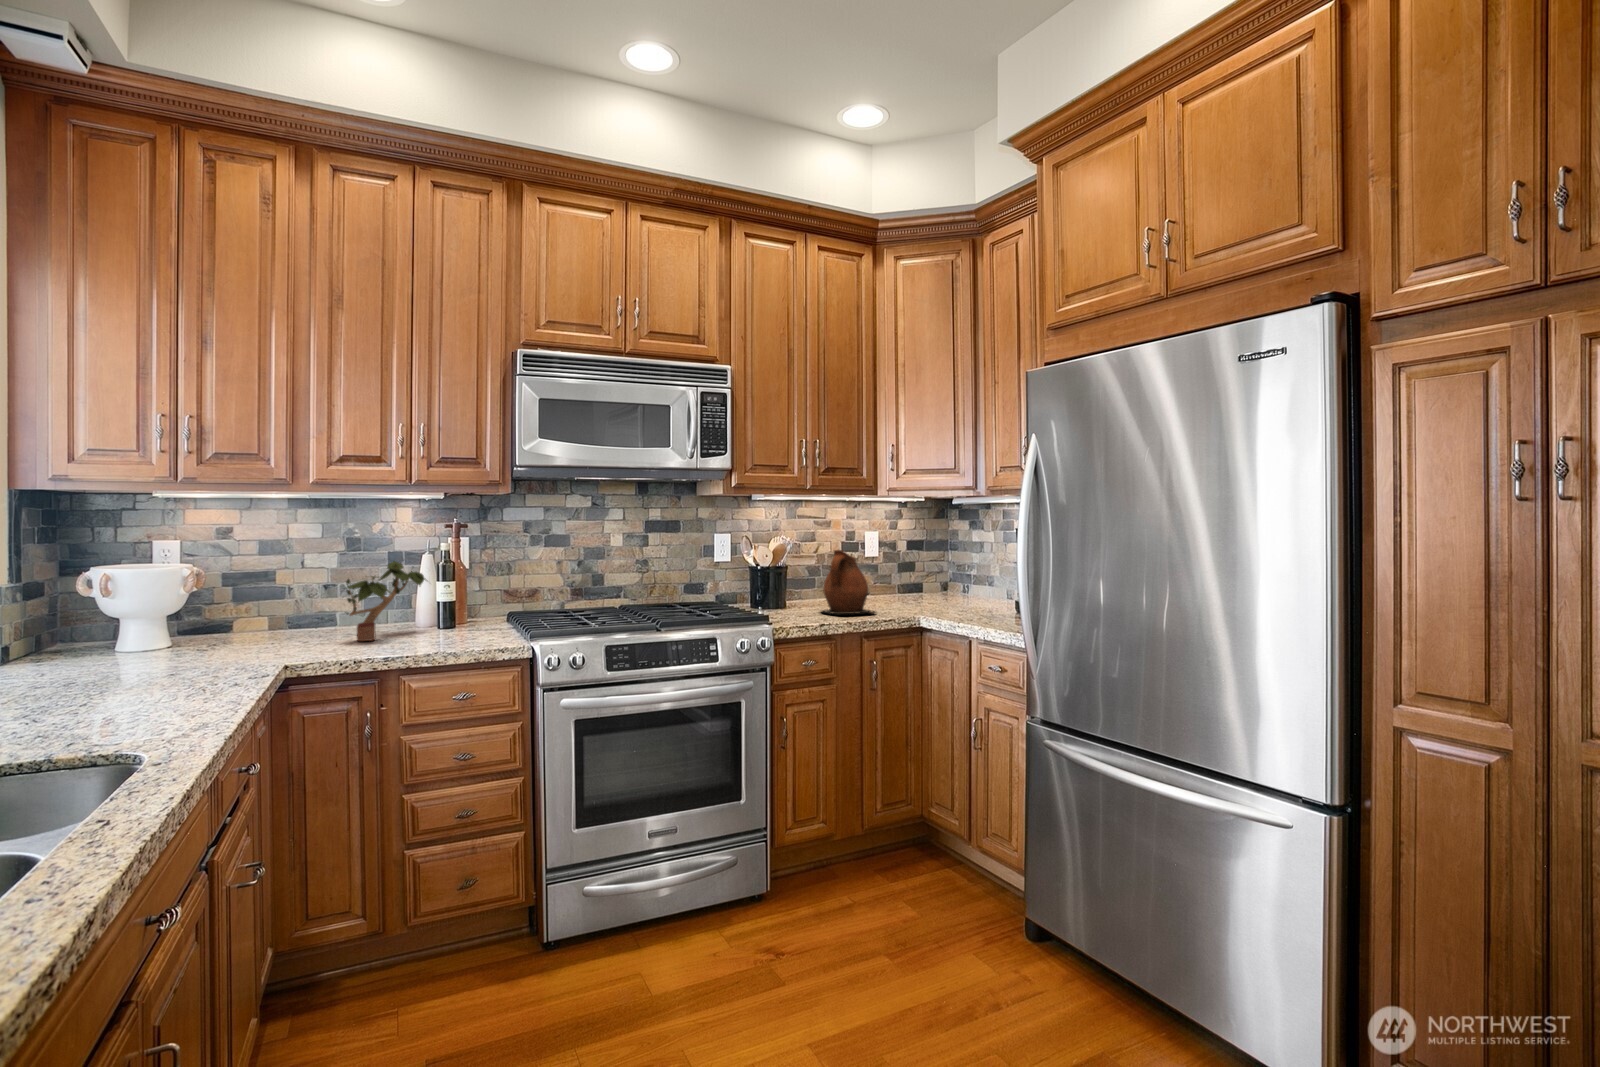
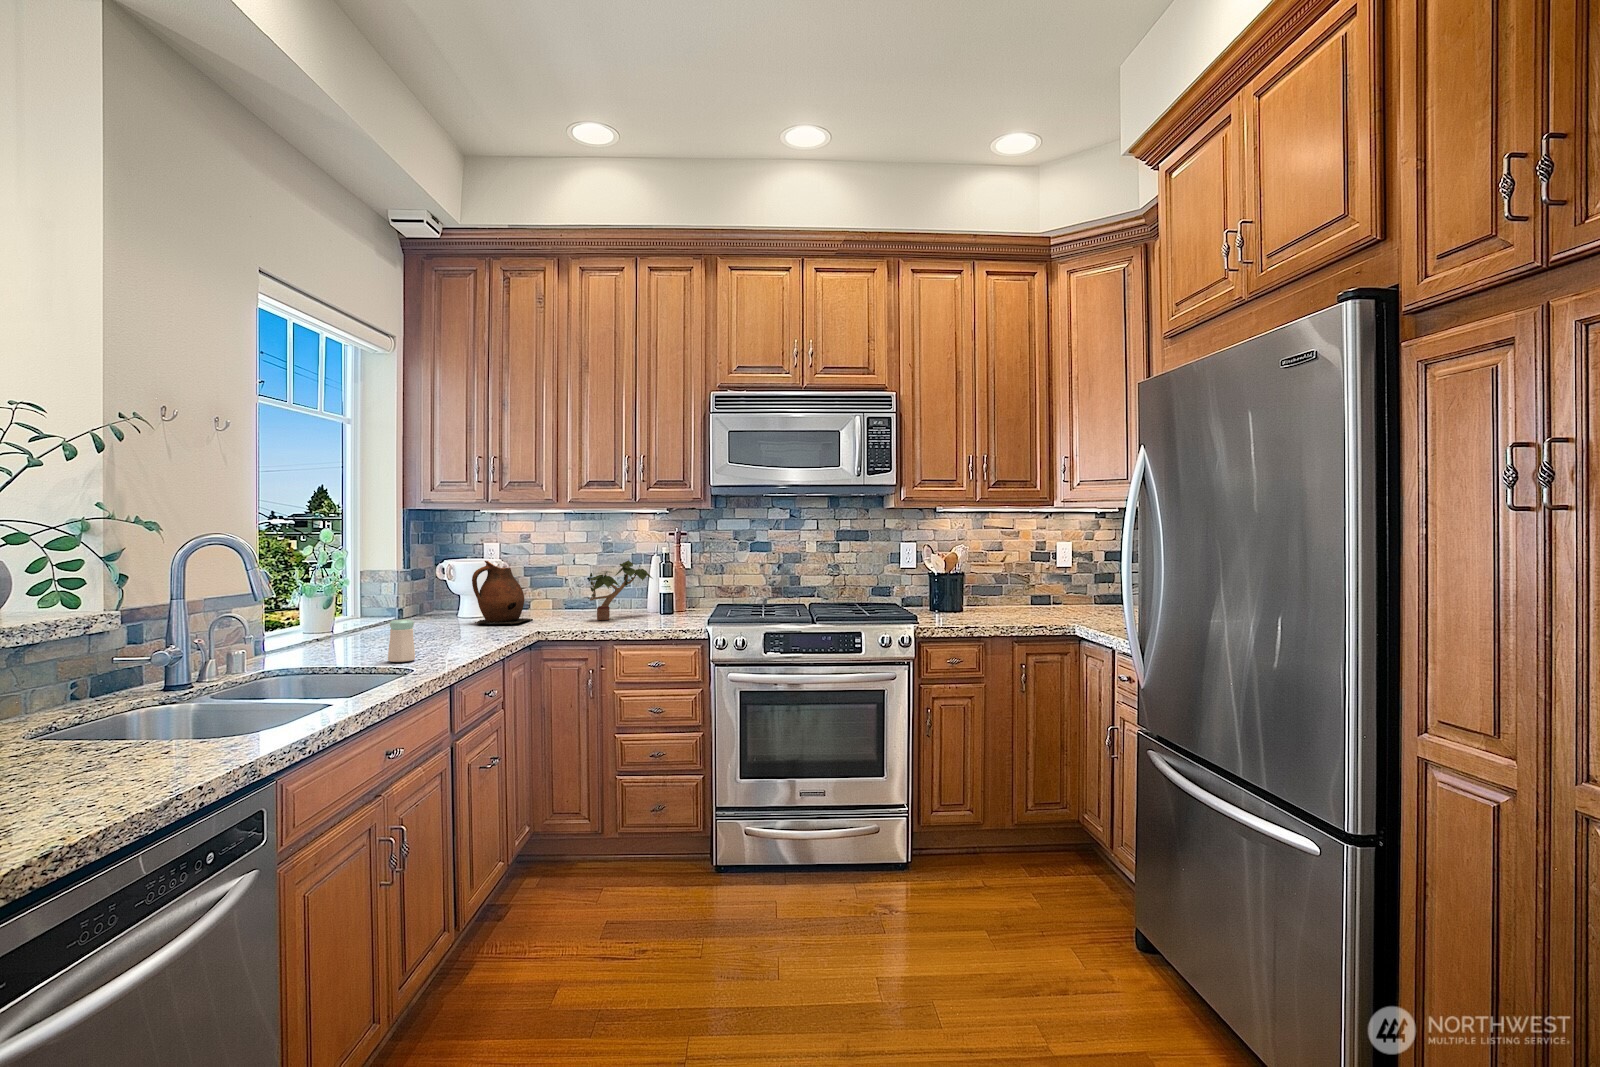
ceramic pitcher: present [822,550,875,614] -> present [472,561,533,624]
salt shaker: none [84,665,138,736] -> present [388,619,415,662]

